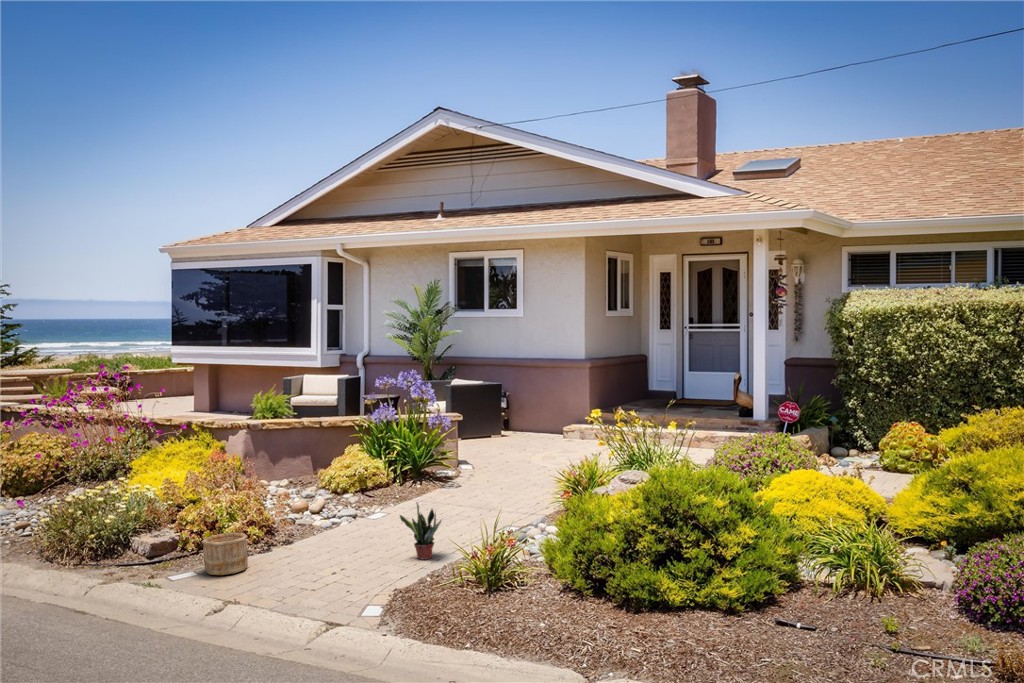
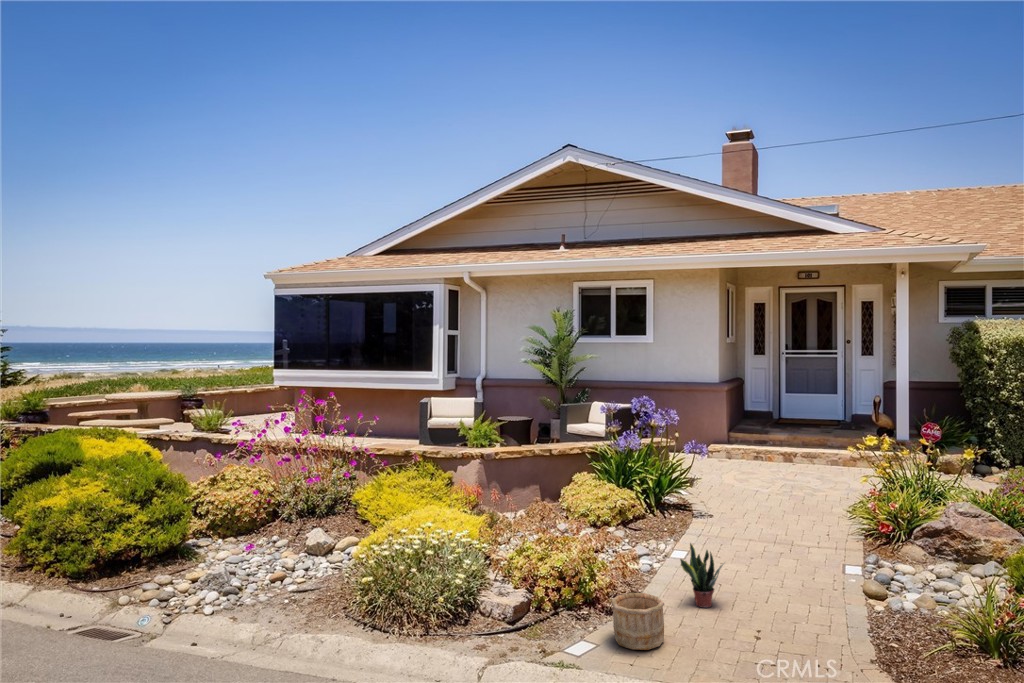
potted plant: present [400,503,442,560] -> present [680,543,723,608]

